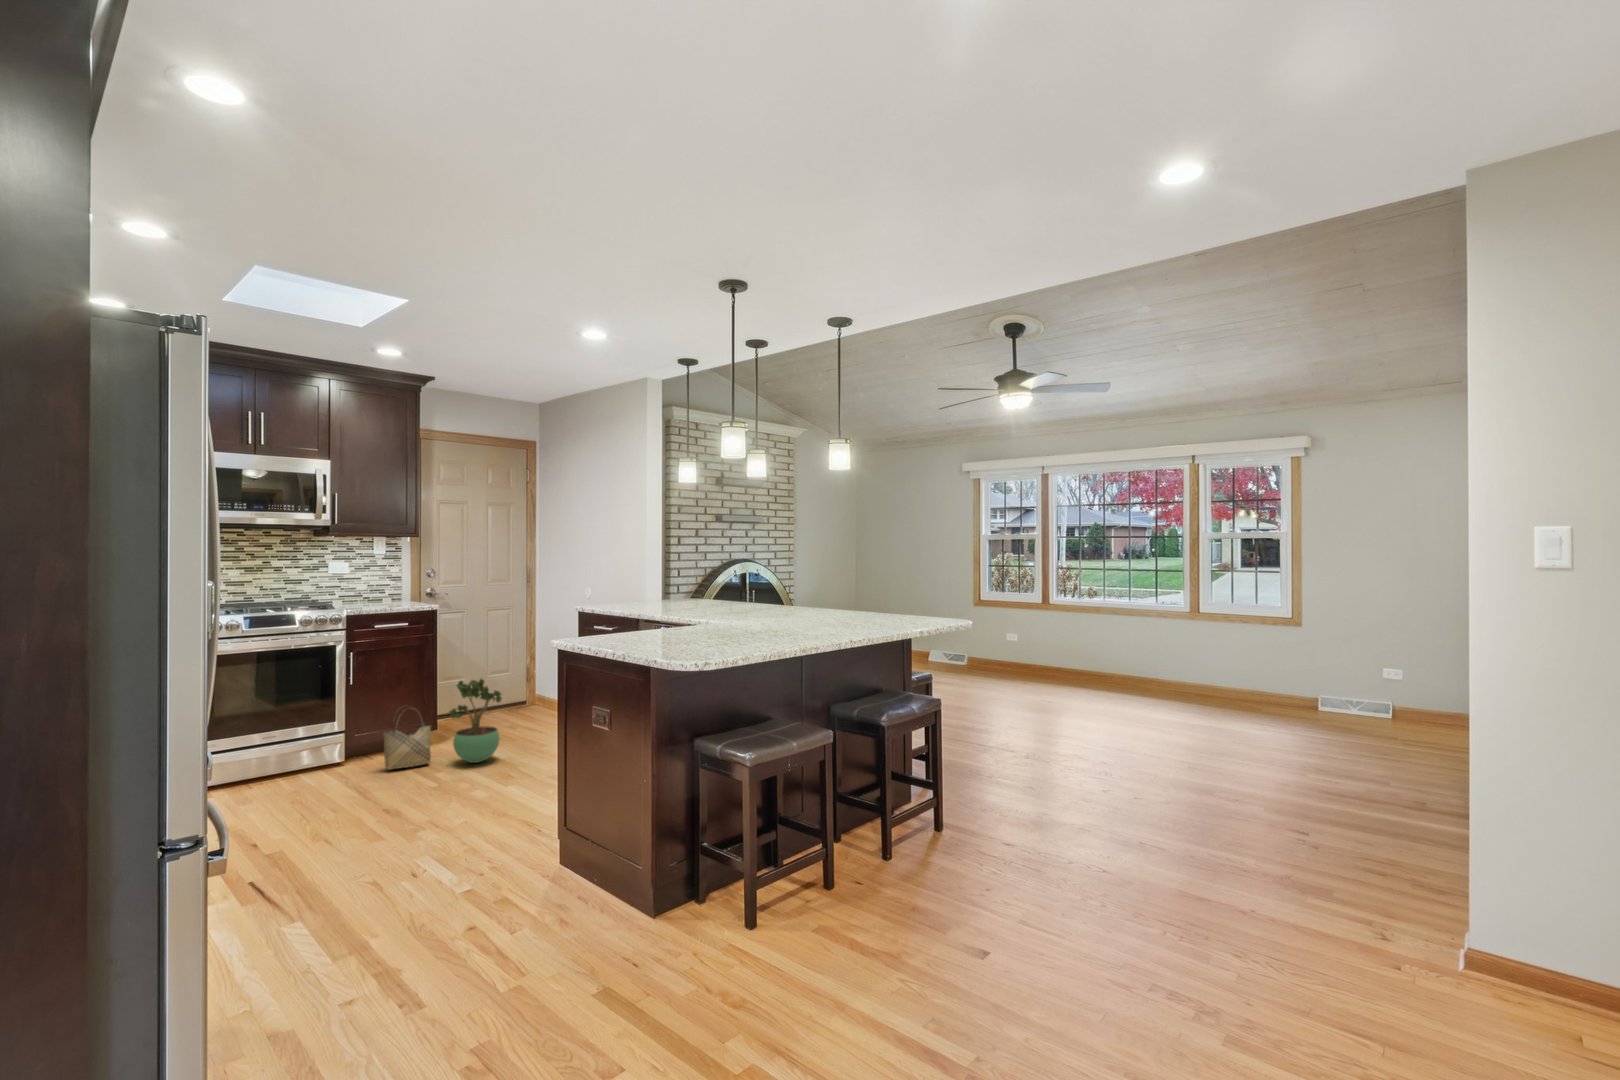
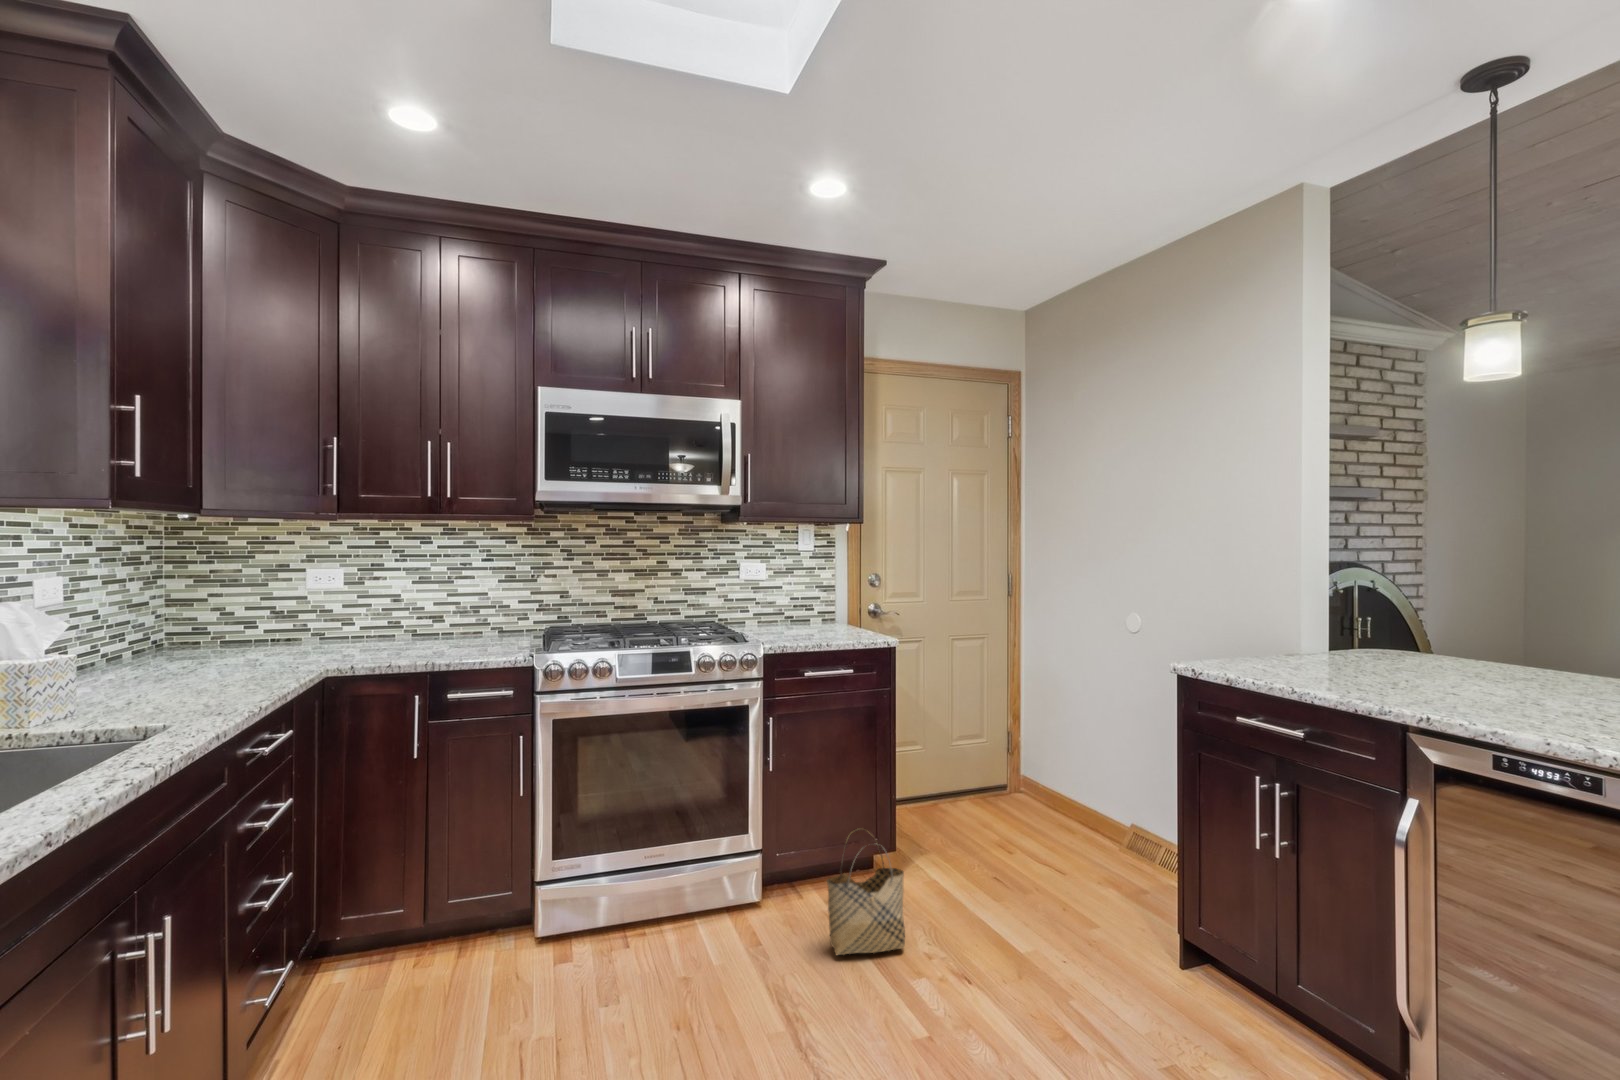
potted plant: present [450,679,502,763] -> none [936,800,1045,969]

